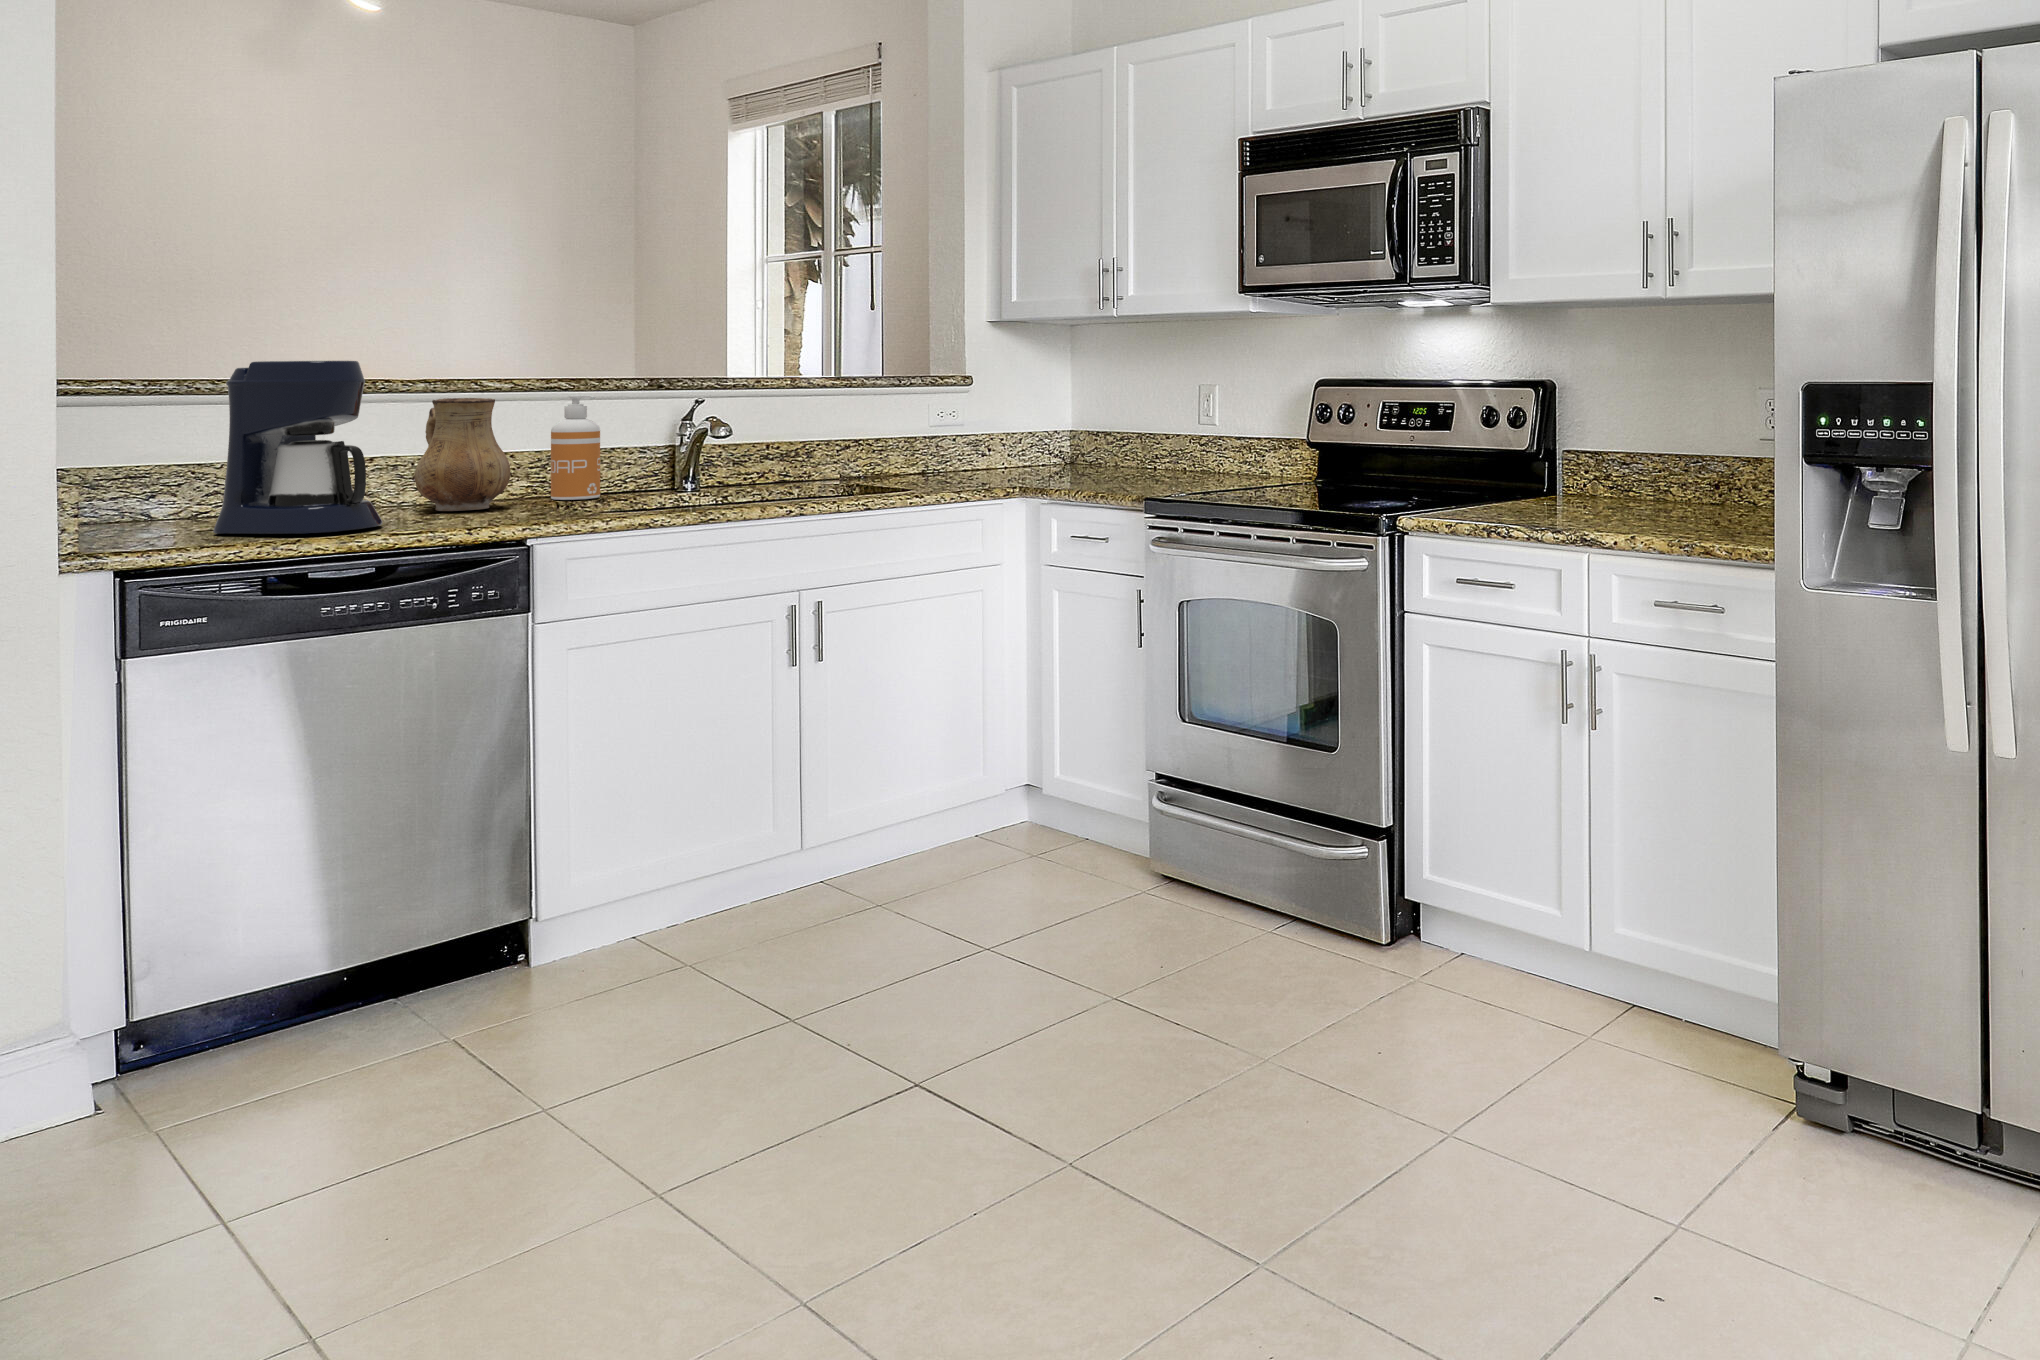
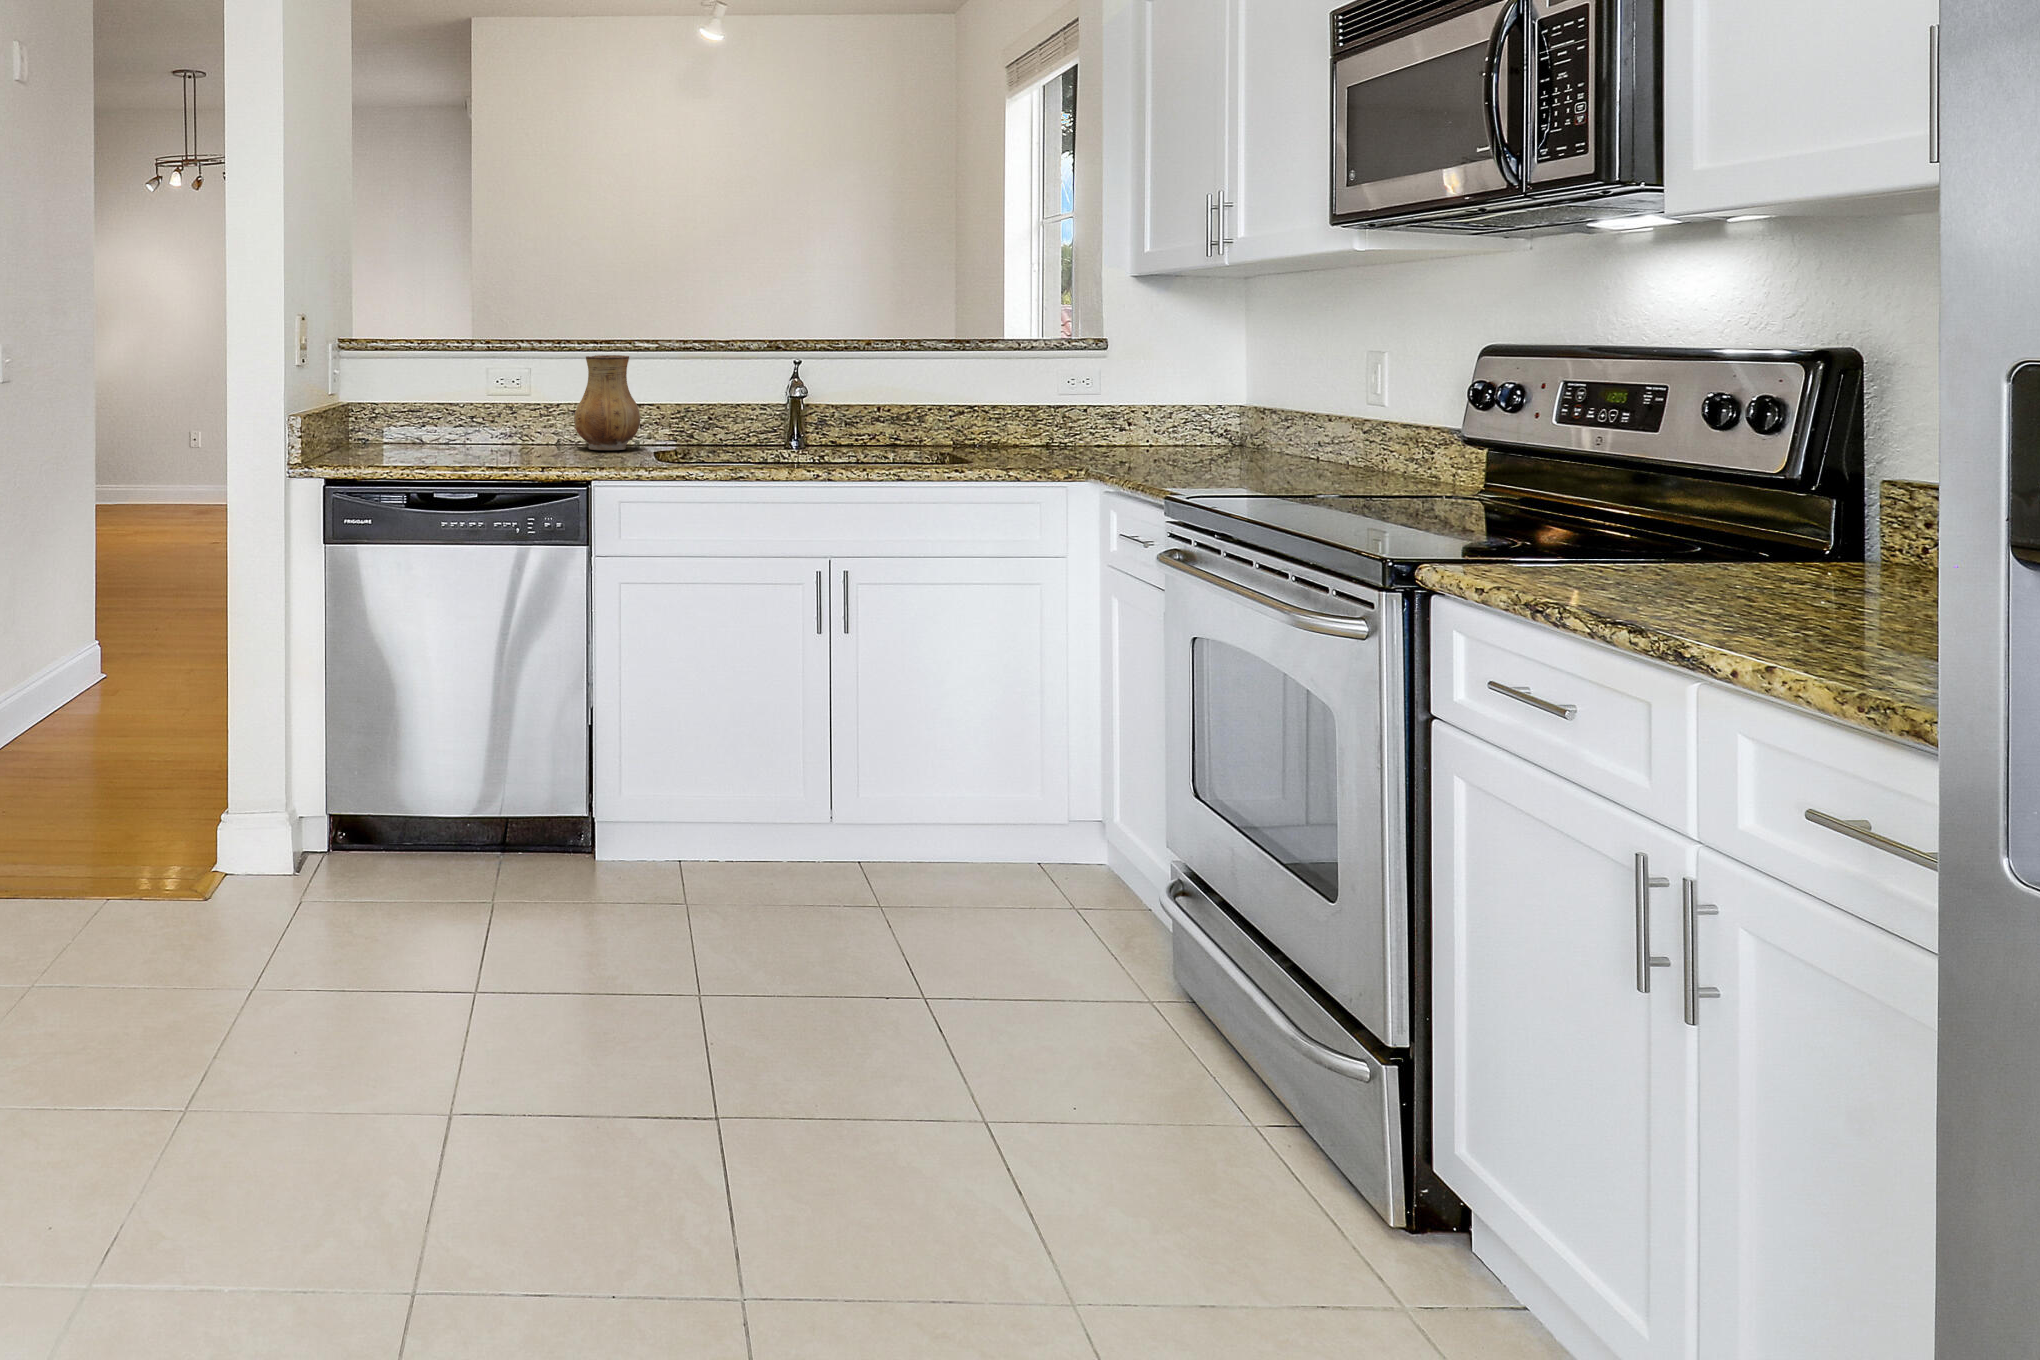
coffee maker: present [214,361,382,534] -> none [429,323,525,459]
soap dispenser: present [551,395,600,500] -> none [683,354,720,448]

